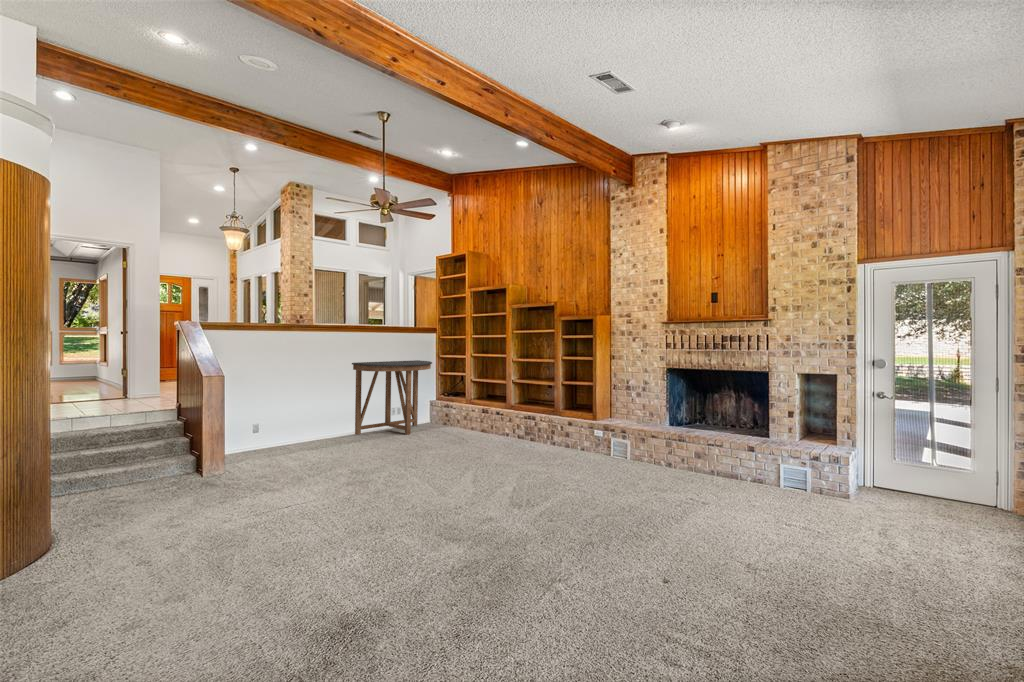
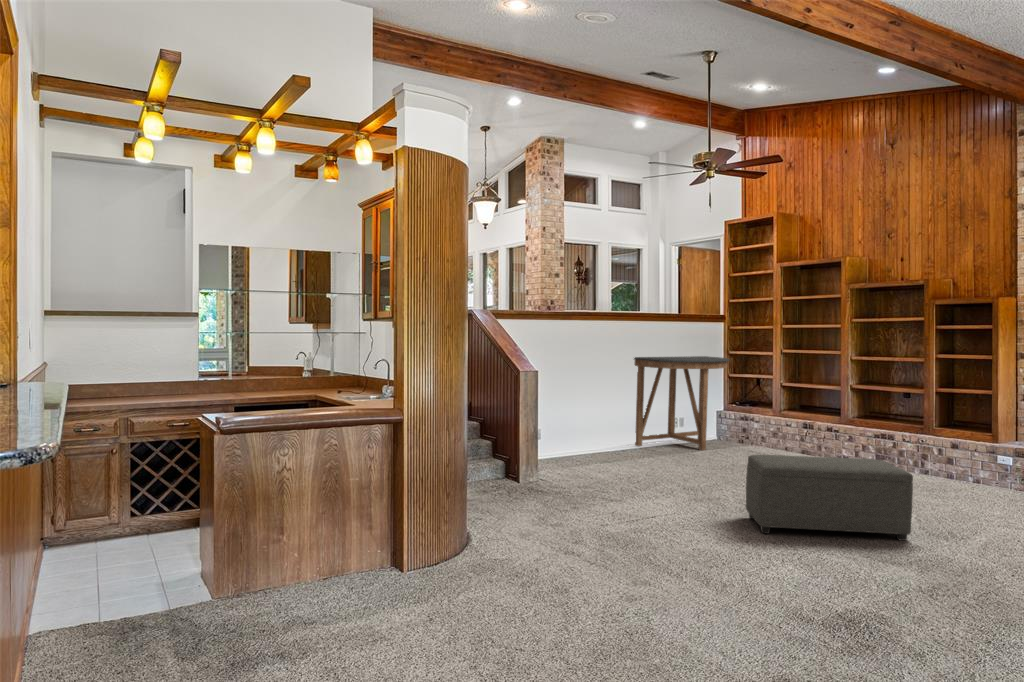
ottoman: none [383,441,499,509] -> present [746,455,913,541]

